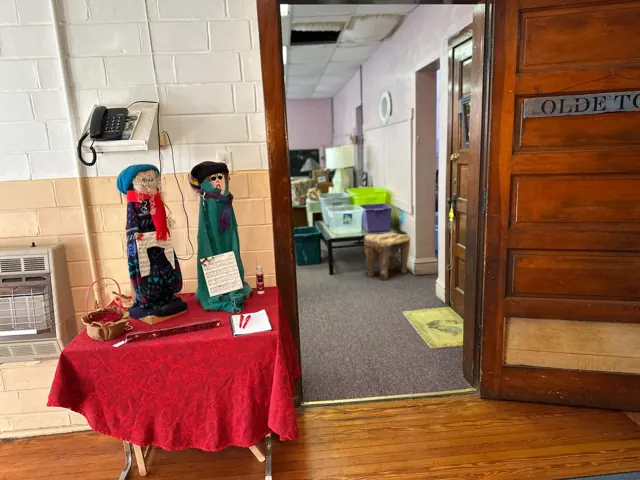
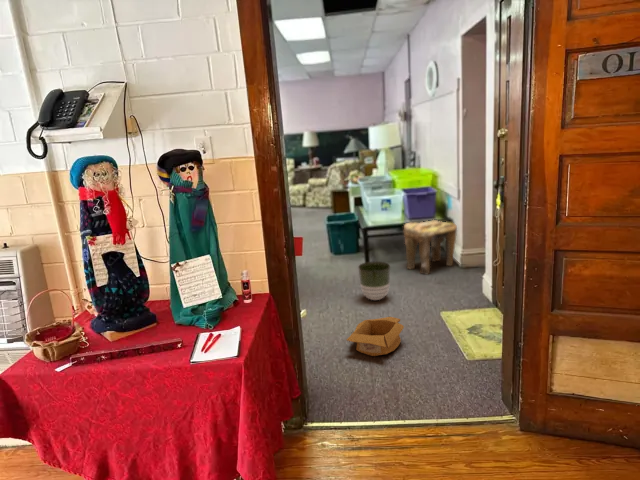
planter: none [329,268,357,302] -> present [358,261,390,300]
cardboard box: none [326,314,375,348] -> present [347,317,404,356]

